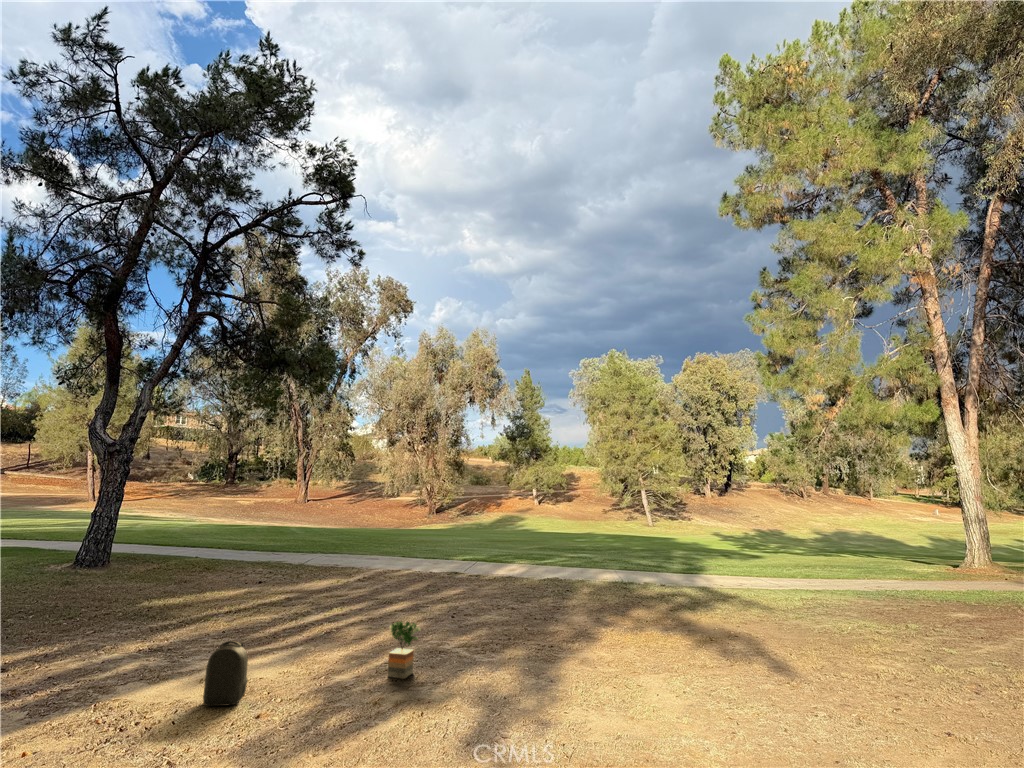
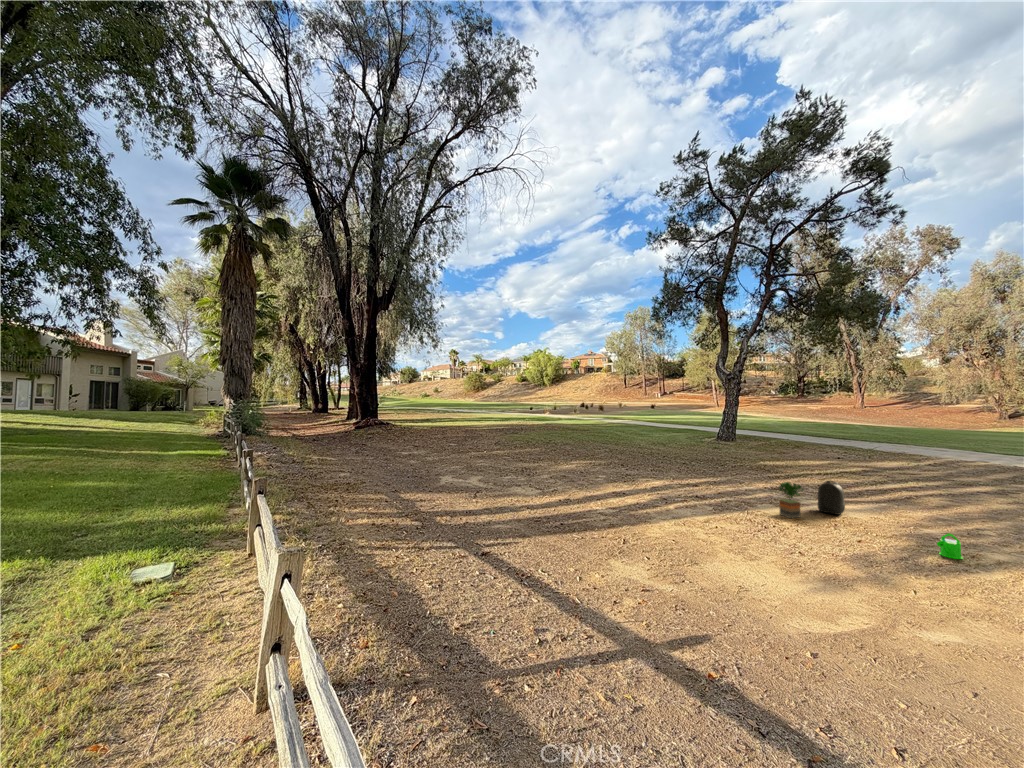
potted tree: present [388,622,420,679] -> present [779,482,804,518]
watering can: none [358,707,385,749] -> present [937,533,963,559]

